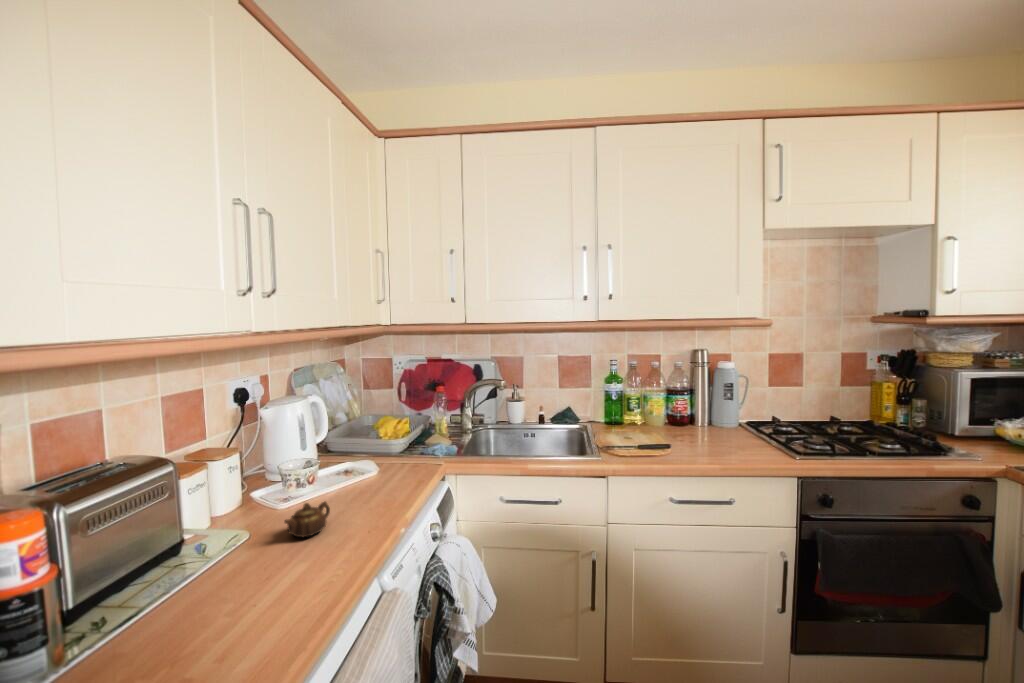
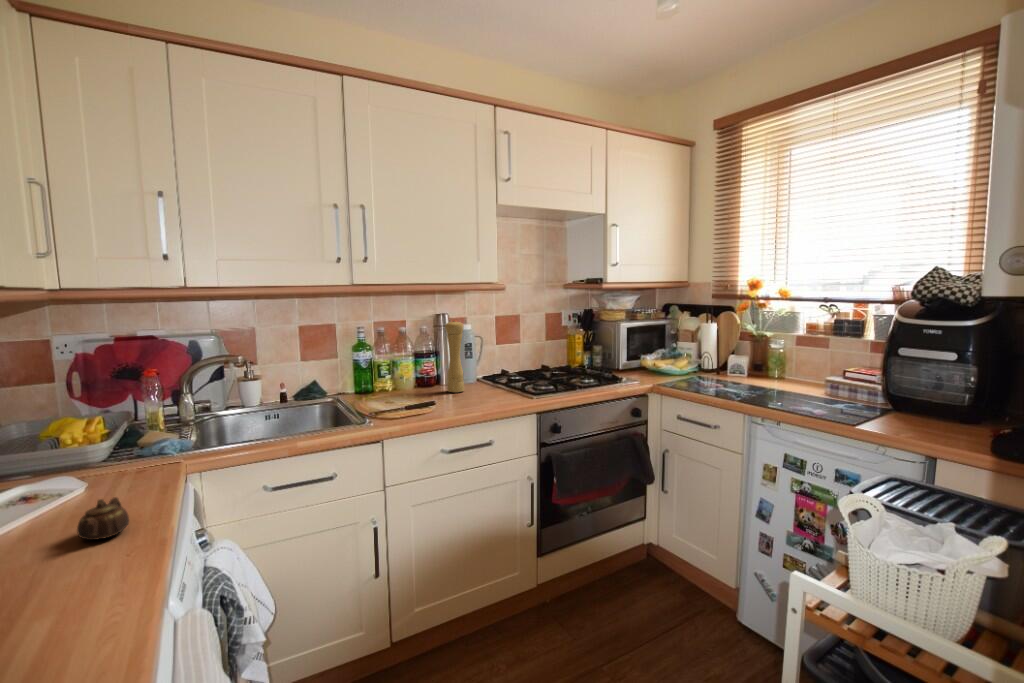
pepper mill: none [696,359,716,436] -> present [445,321,464,392]

